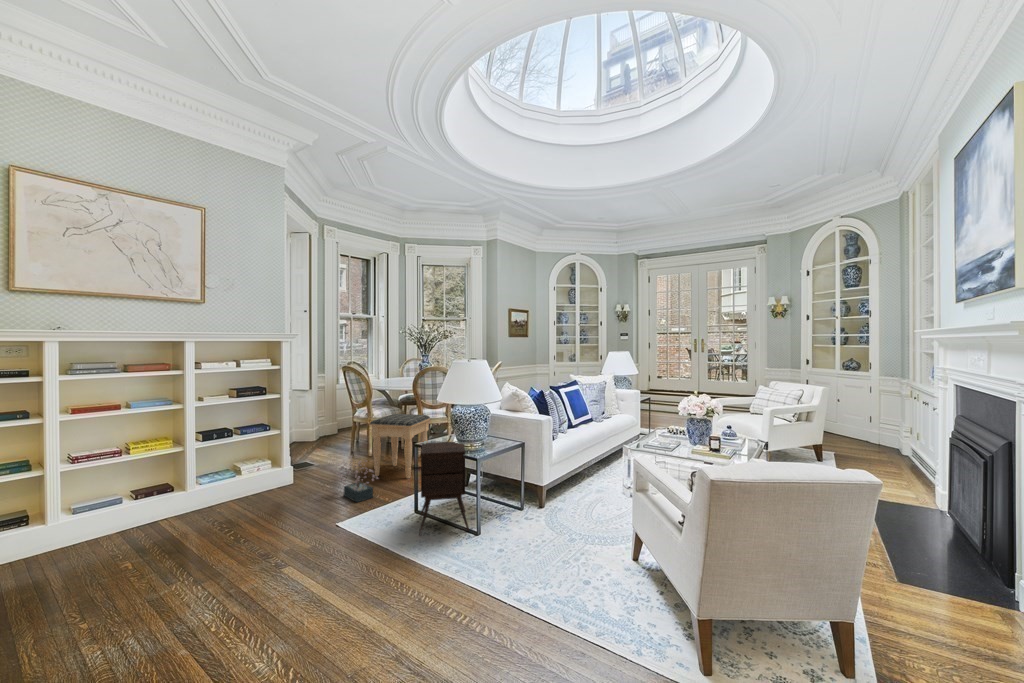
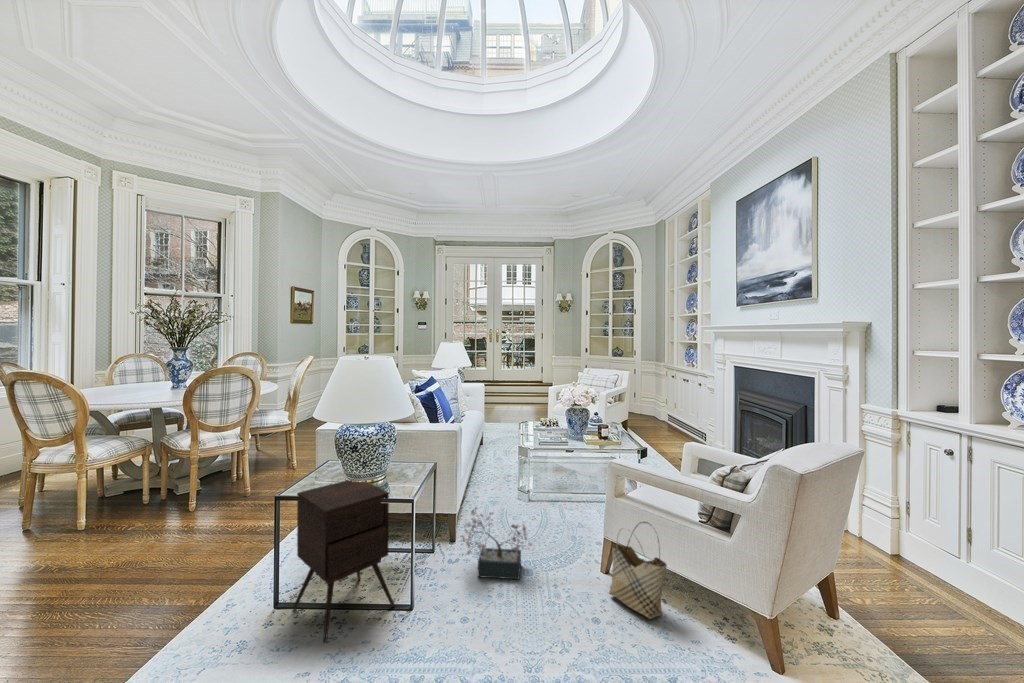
footstool: present [370,414,430,479] -> none [121,444,233,564]
decorative plant: present [337,456,374,502] -> present [462,508,532,579]
woven basket: none [618,512,654,600] -> present [609,522,667,619]

